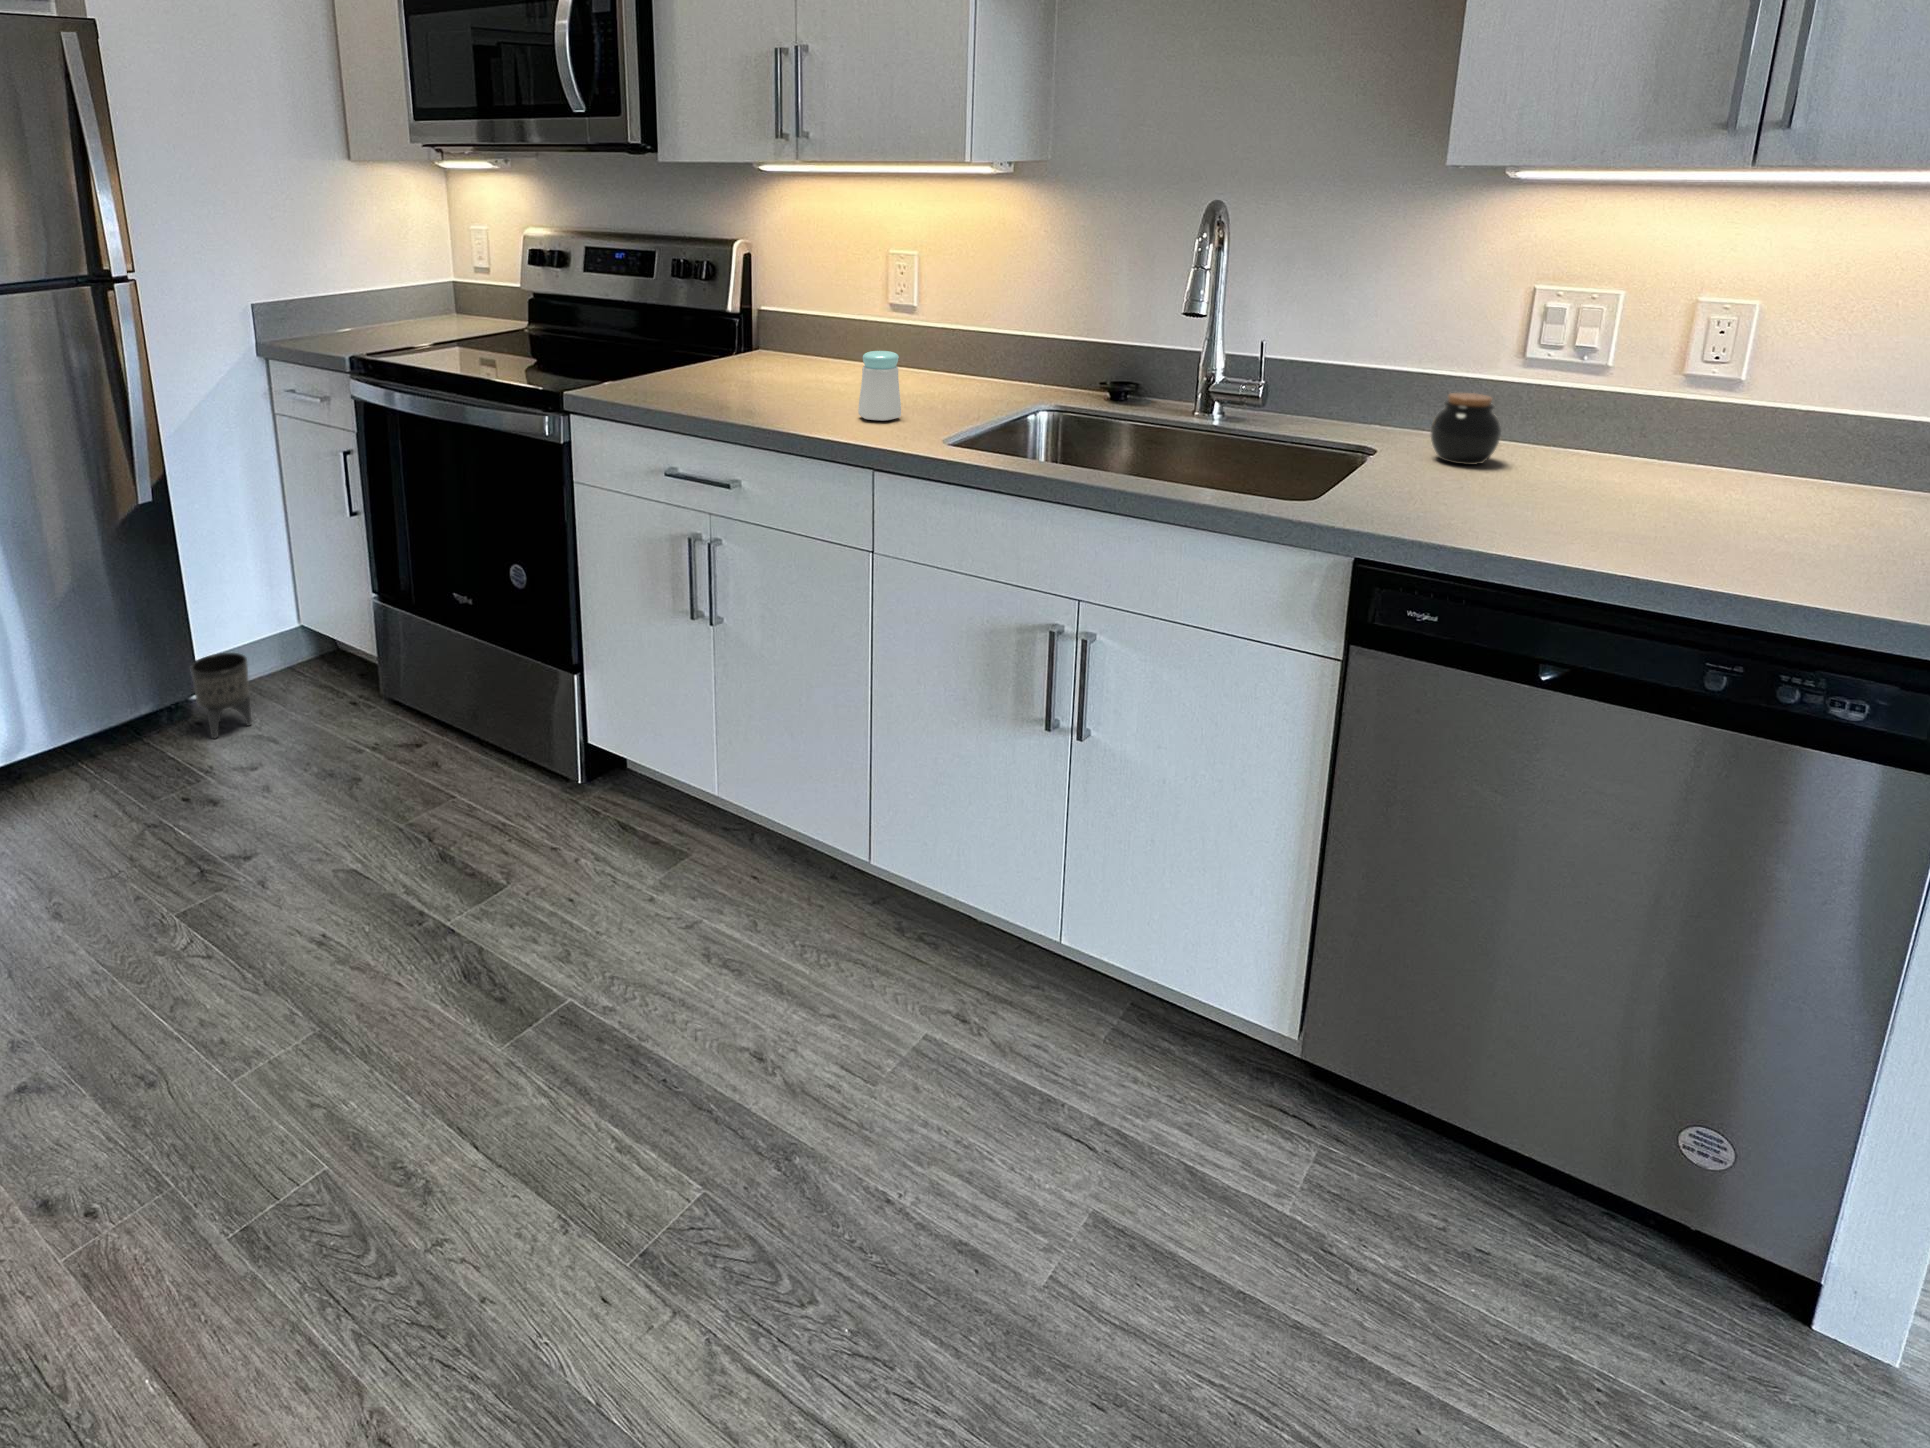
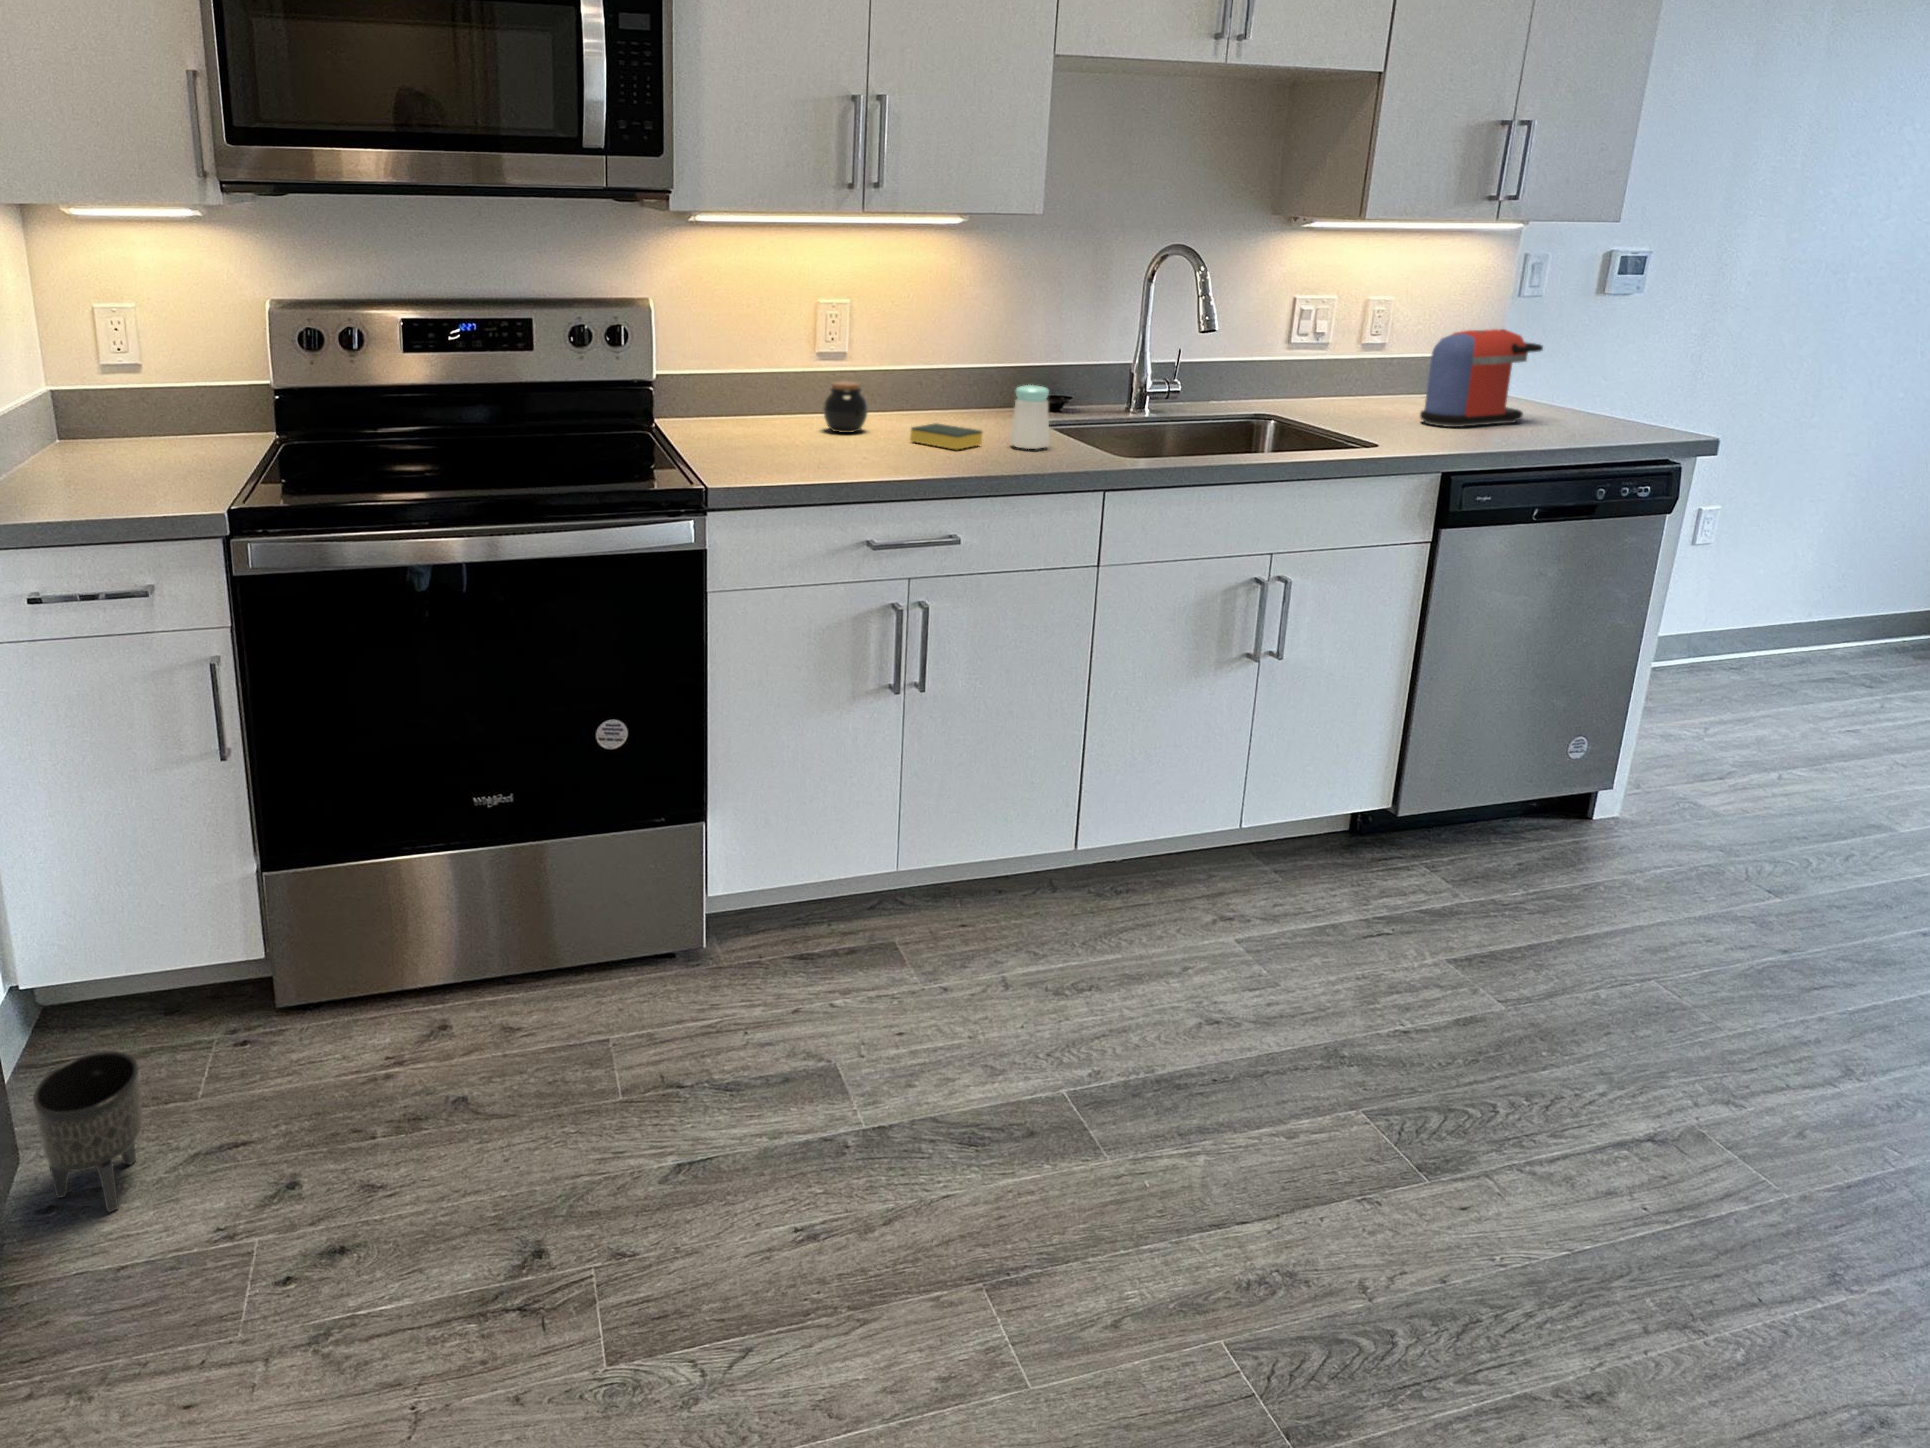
coffee maker: none [1521,358,1836,540] -> present [1420,329,1543,427]
sponge: none [810,381,858,408] -> present [910,423,982,449]
jar: present [1431,393,1501,465] -> present [823,381,868,433]

